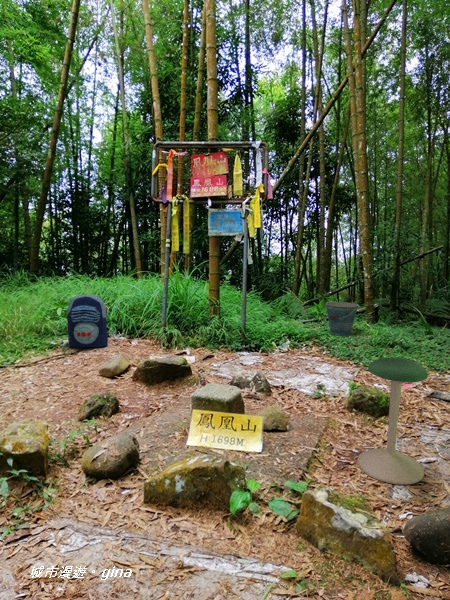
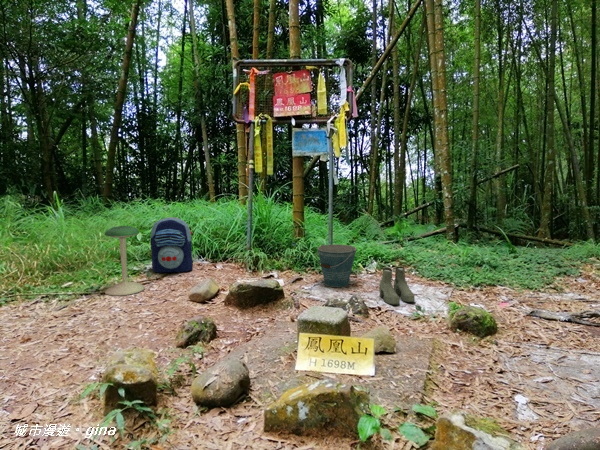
bucket: present [326,301,358,335] -> present [318,244,356,287]
boots: none [286,346,319,384] -> present [379,266,415,305]
stool: present [357,358,428,485] -> present [105,226,145,296]

